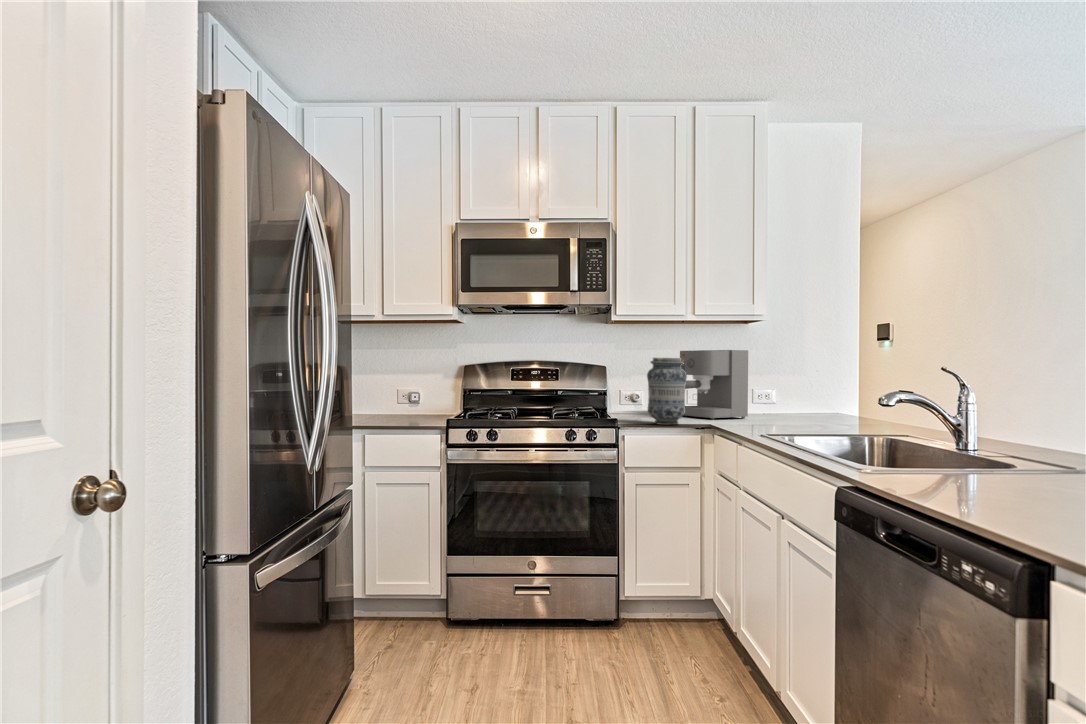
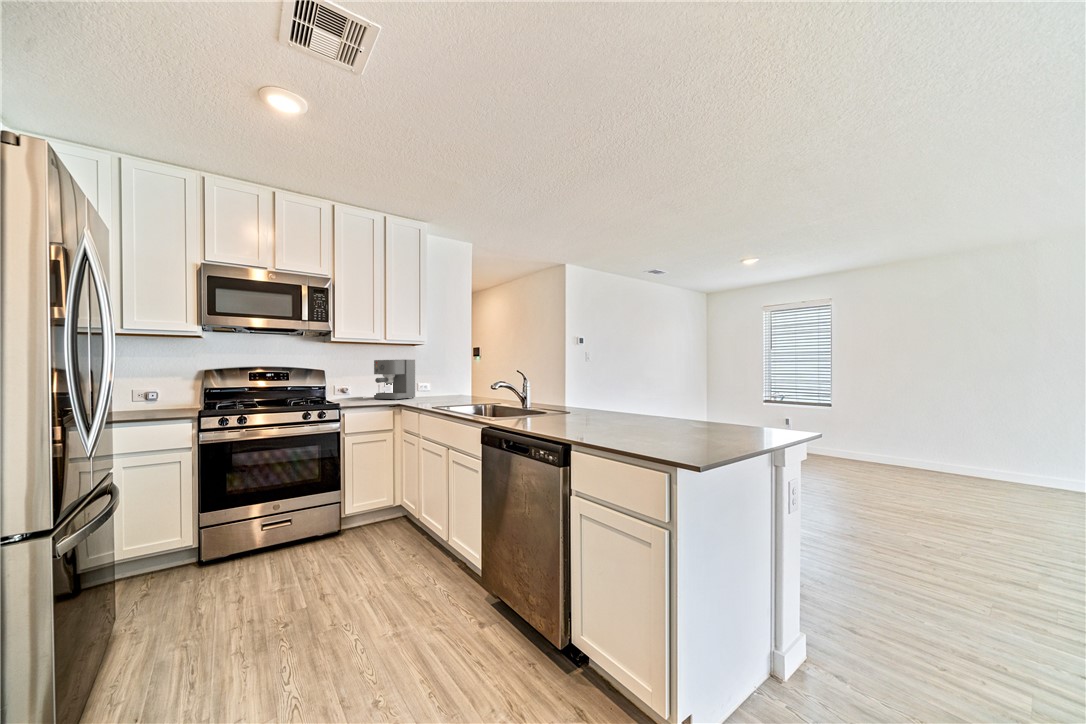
vase: present [647,358,687,425] -> none [358,364,383,405]

